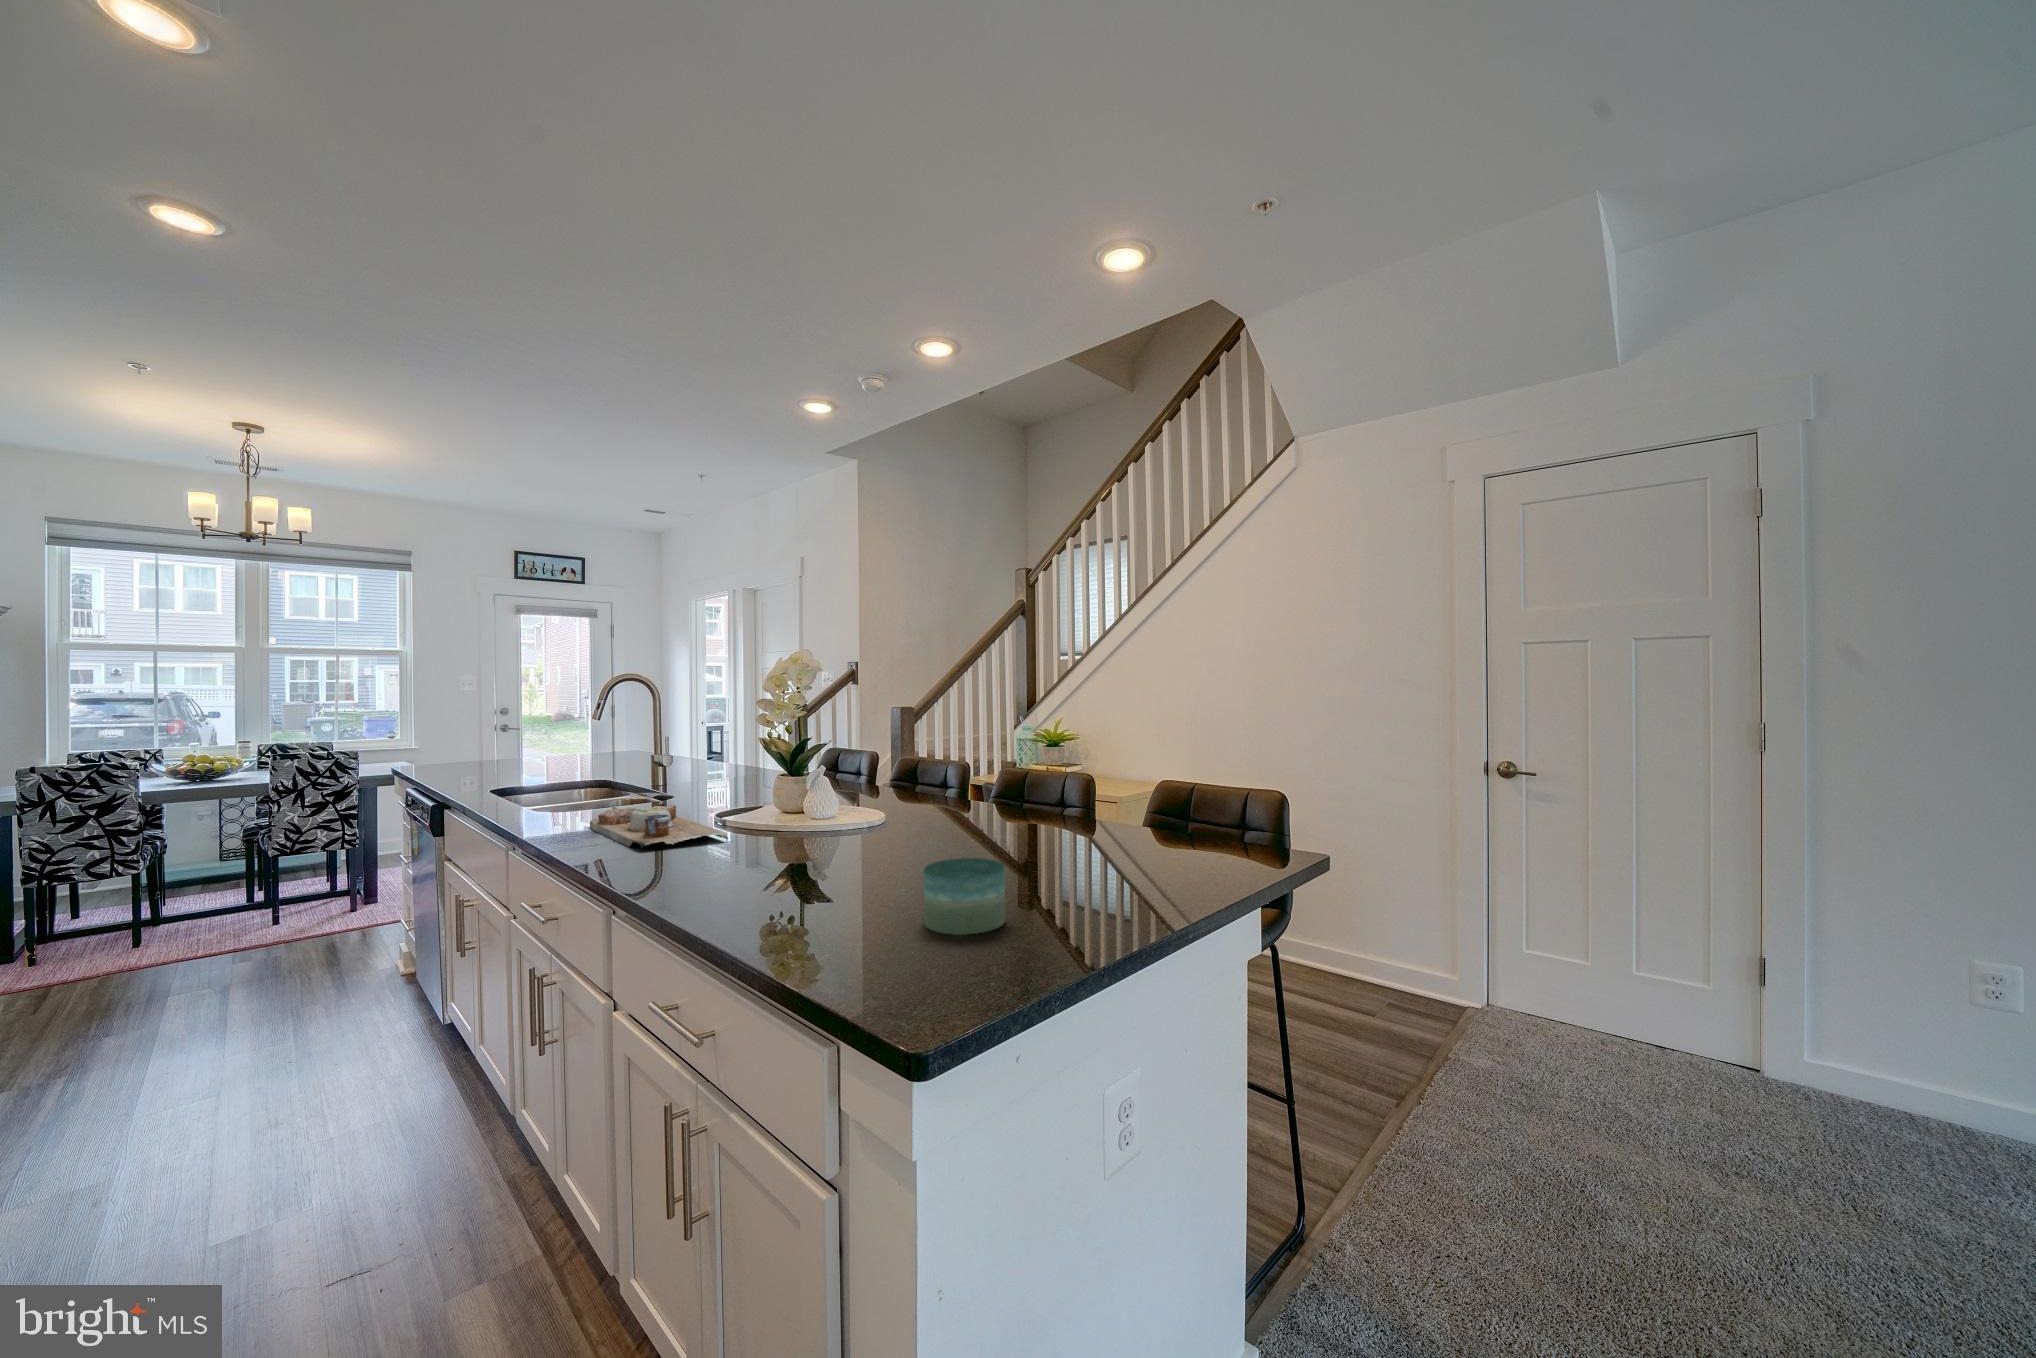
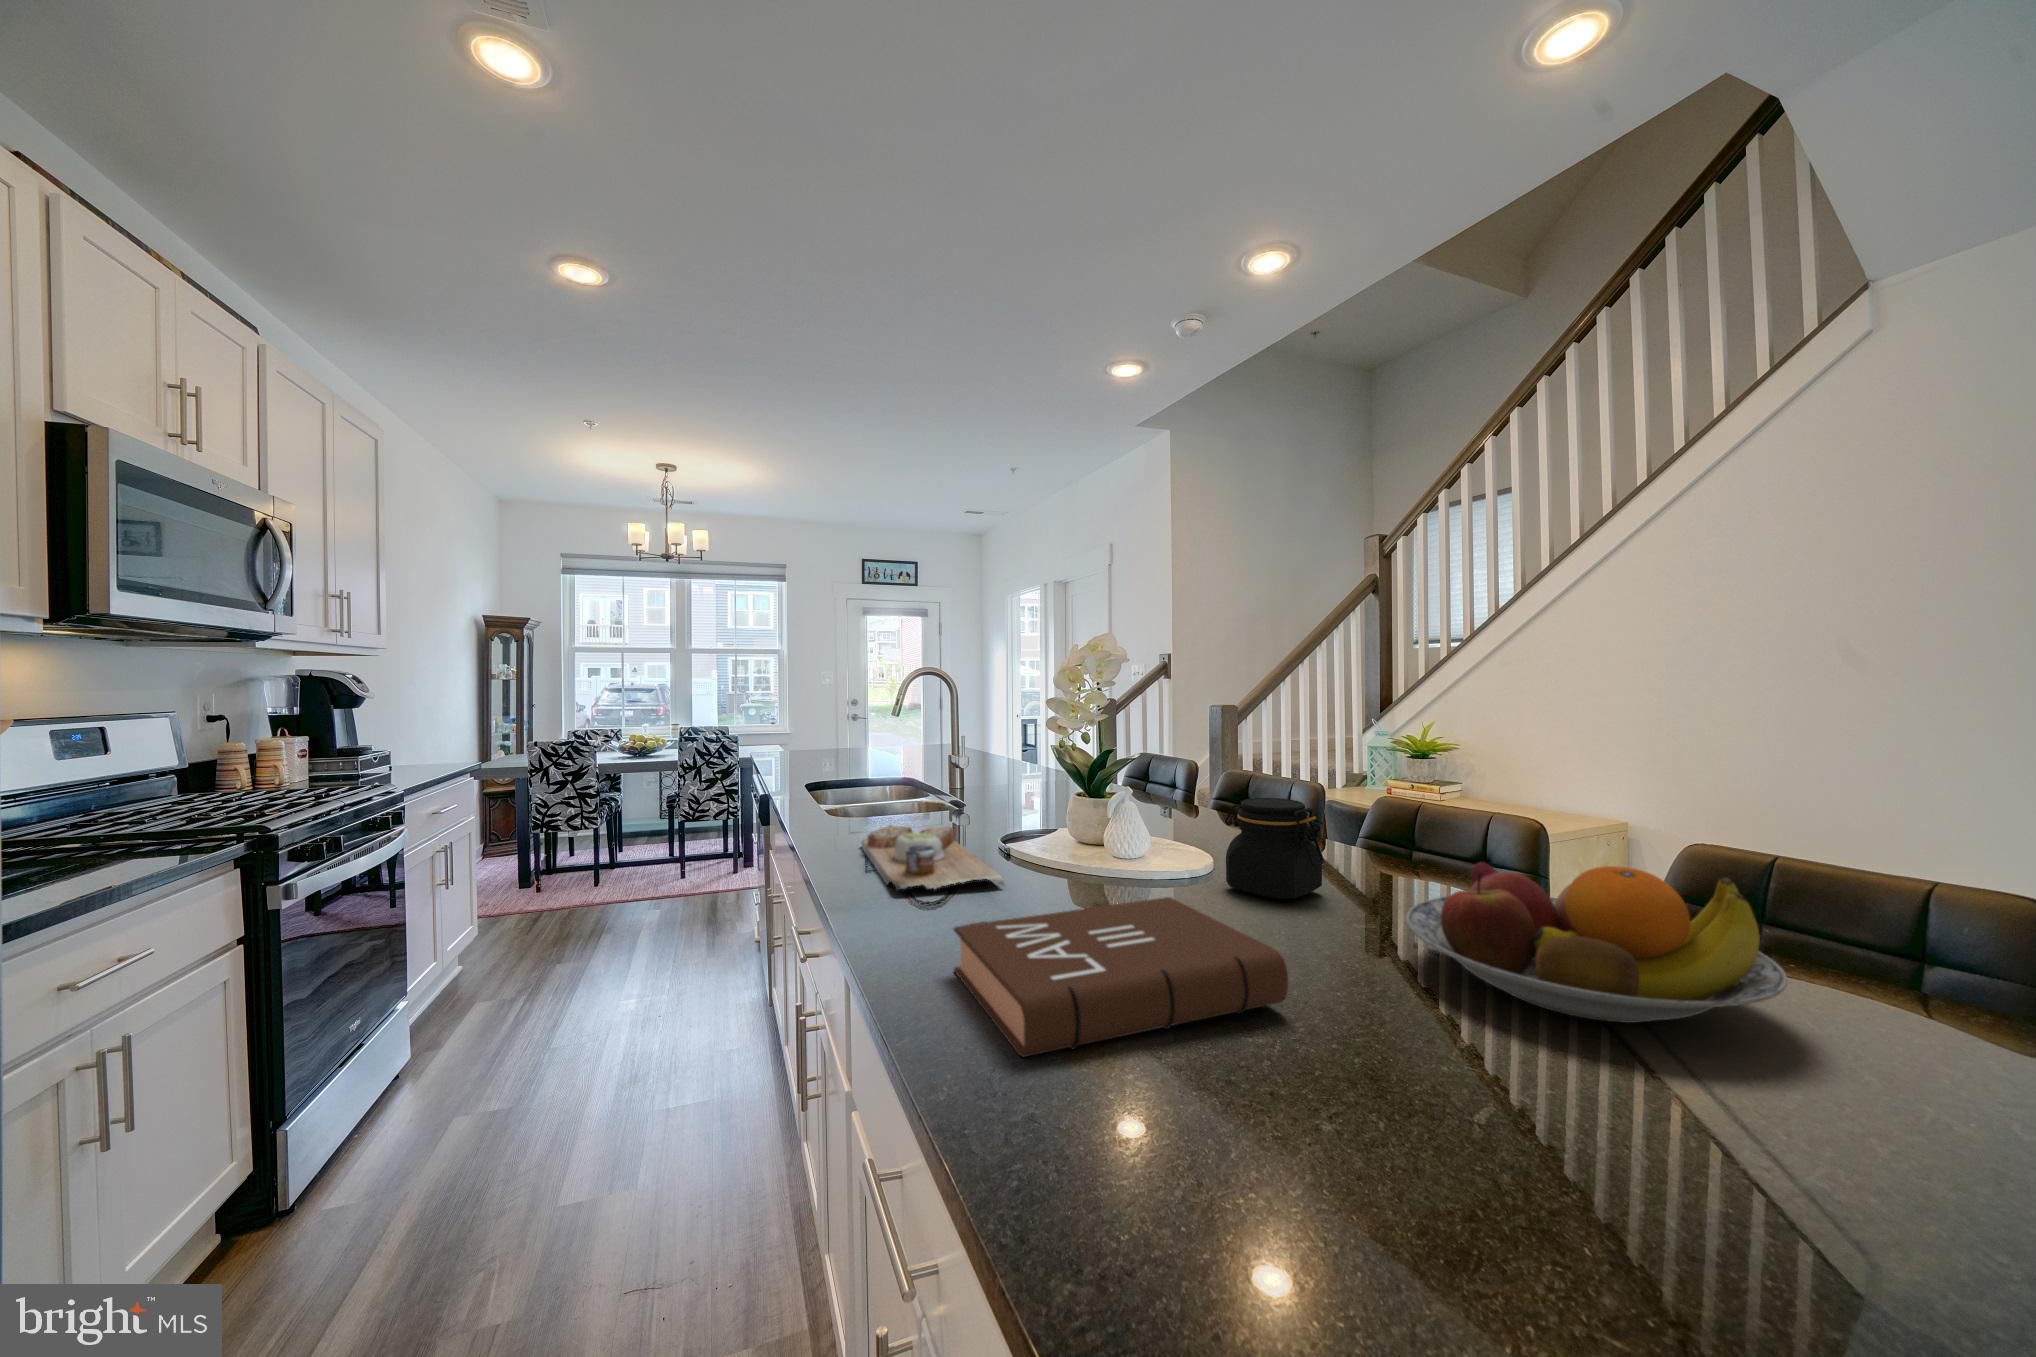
jar: none [891,766,955,831] -> present [1225,798,1324,898]
fruit bowl: none [992,785,1158,864] -> present [1406,862,1787,1023]
book: none [705,826,919,905] -> present [953,897,1288,1057]
candle: present [924,858,1005,935] -> none [1330,1048,1538,1286]

